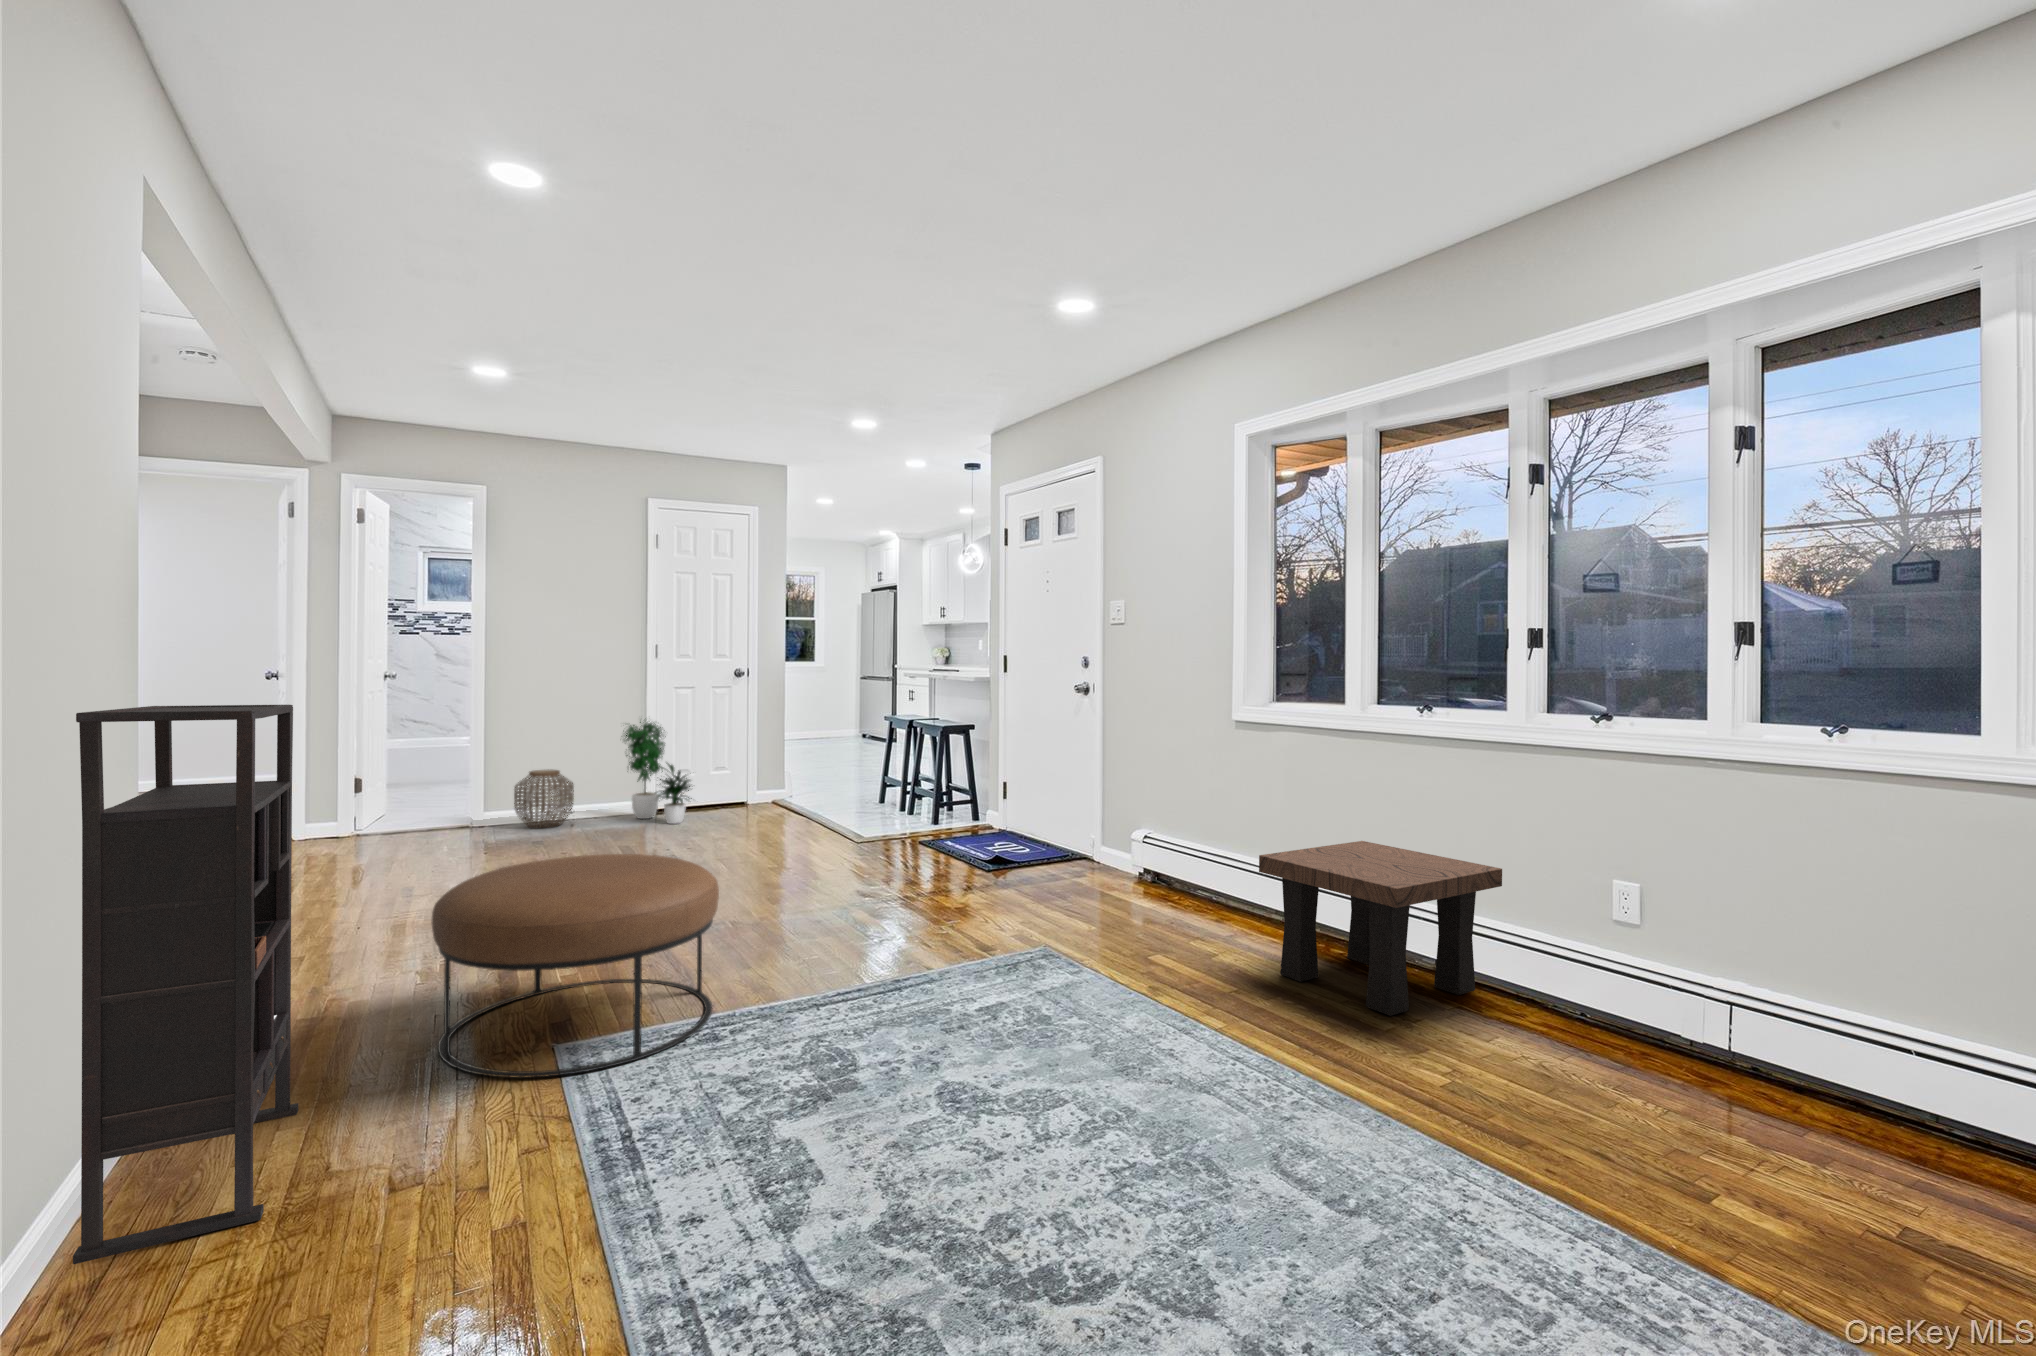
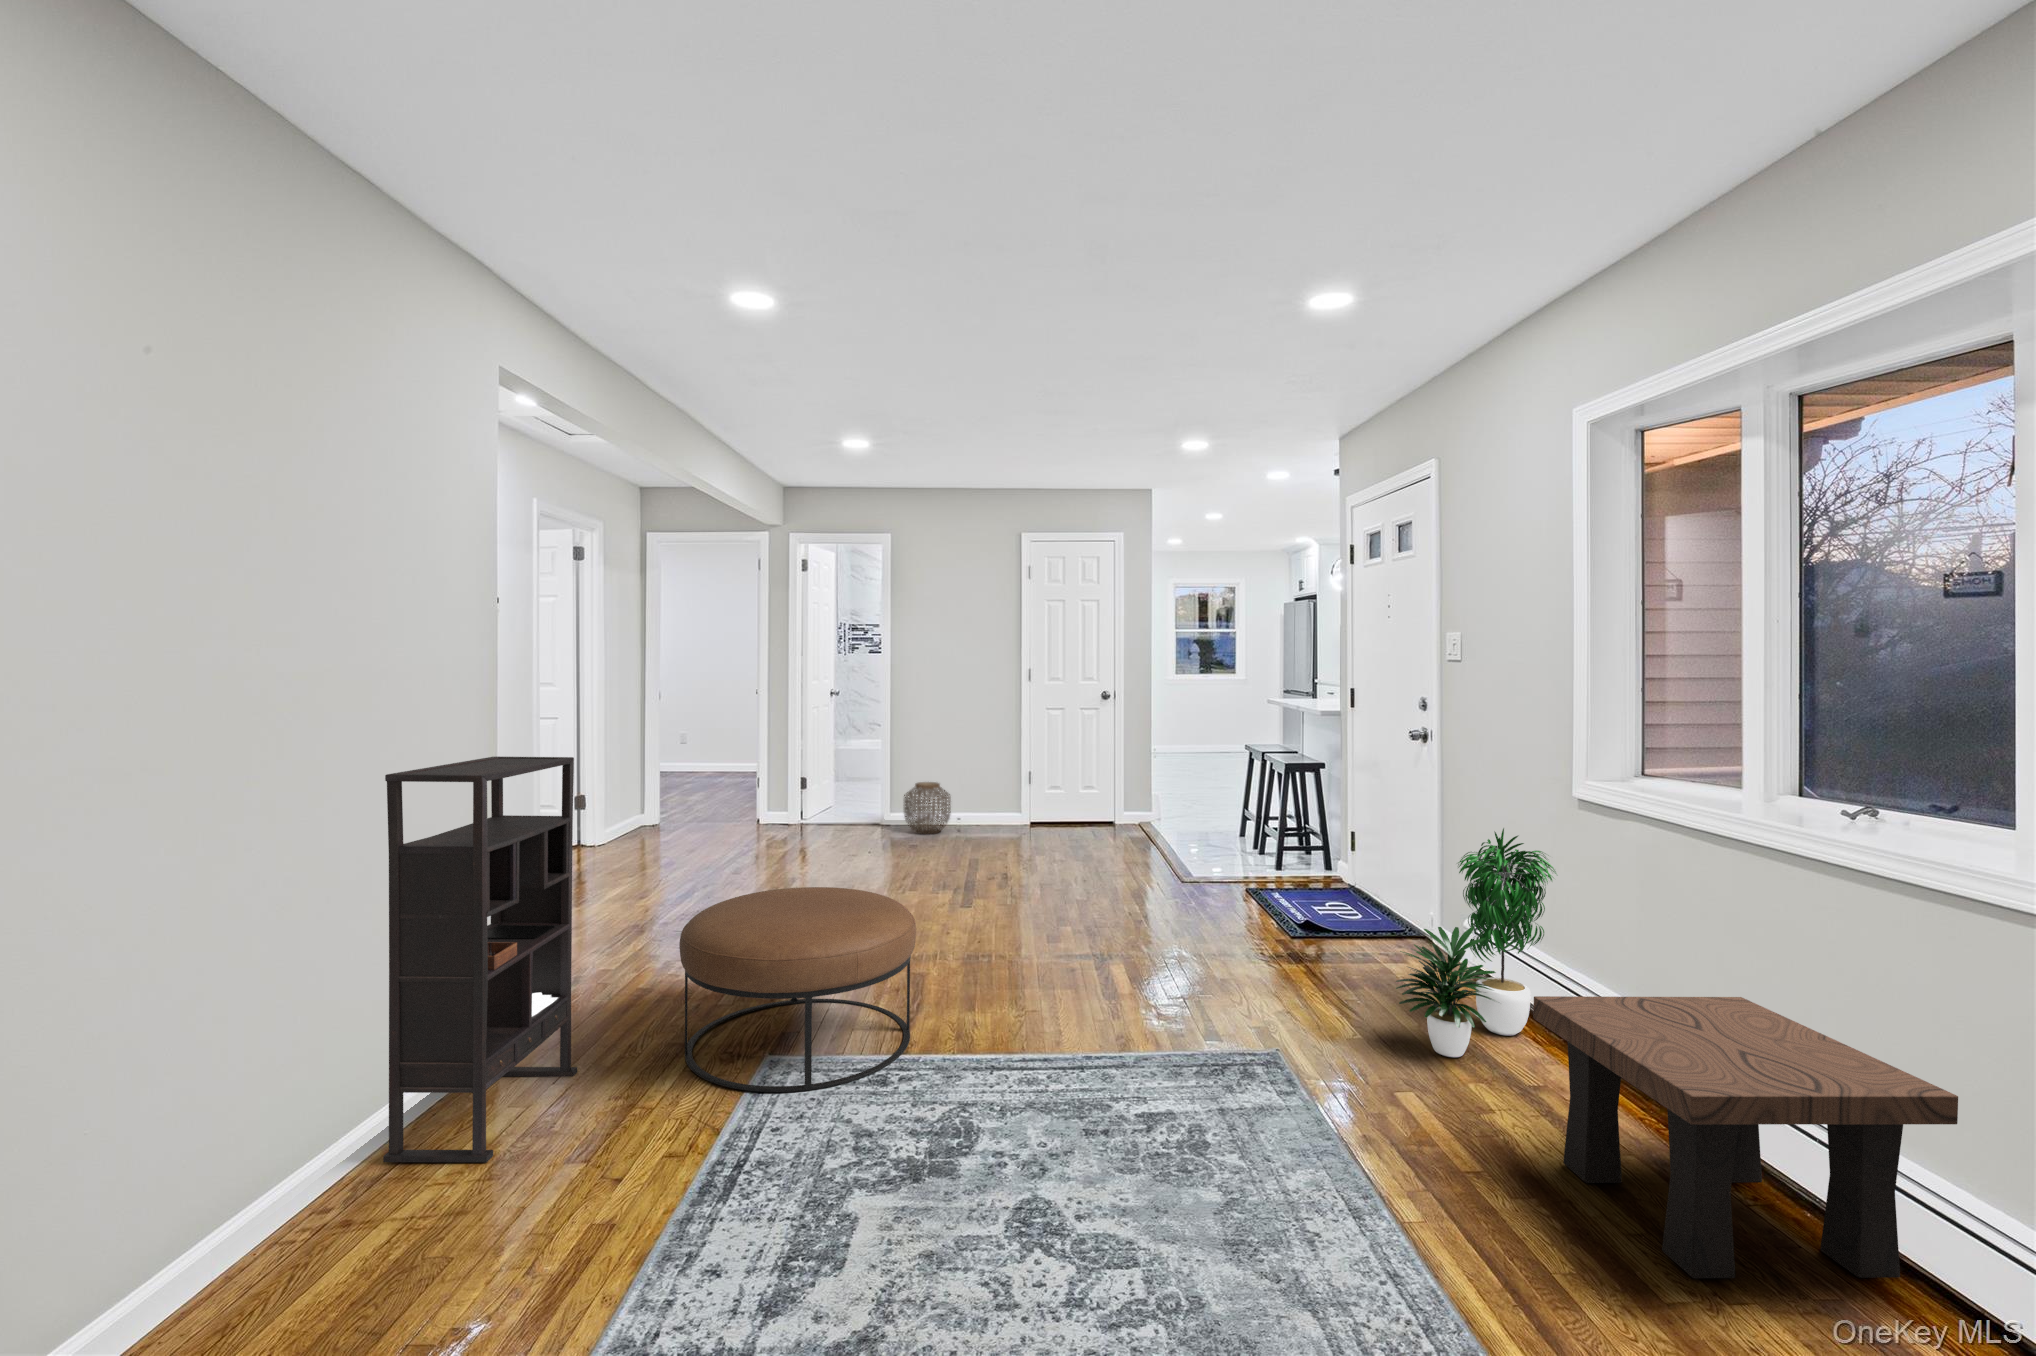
potted plant: present [624,722,692,824] -> present [1396,828,1556,1057]

